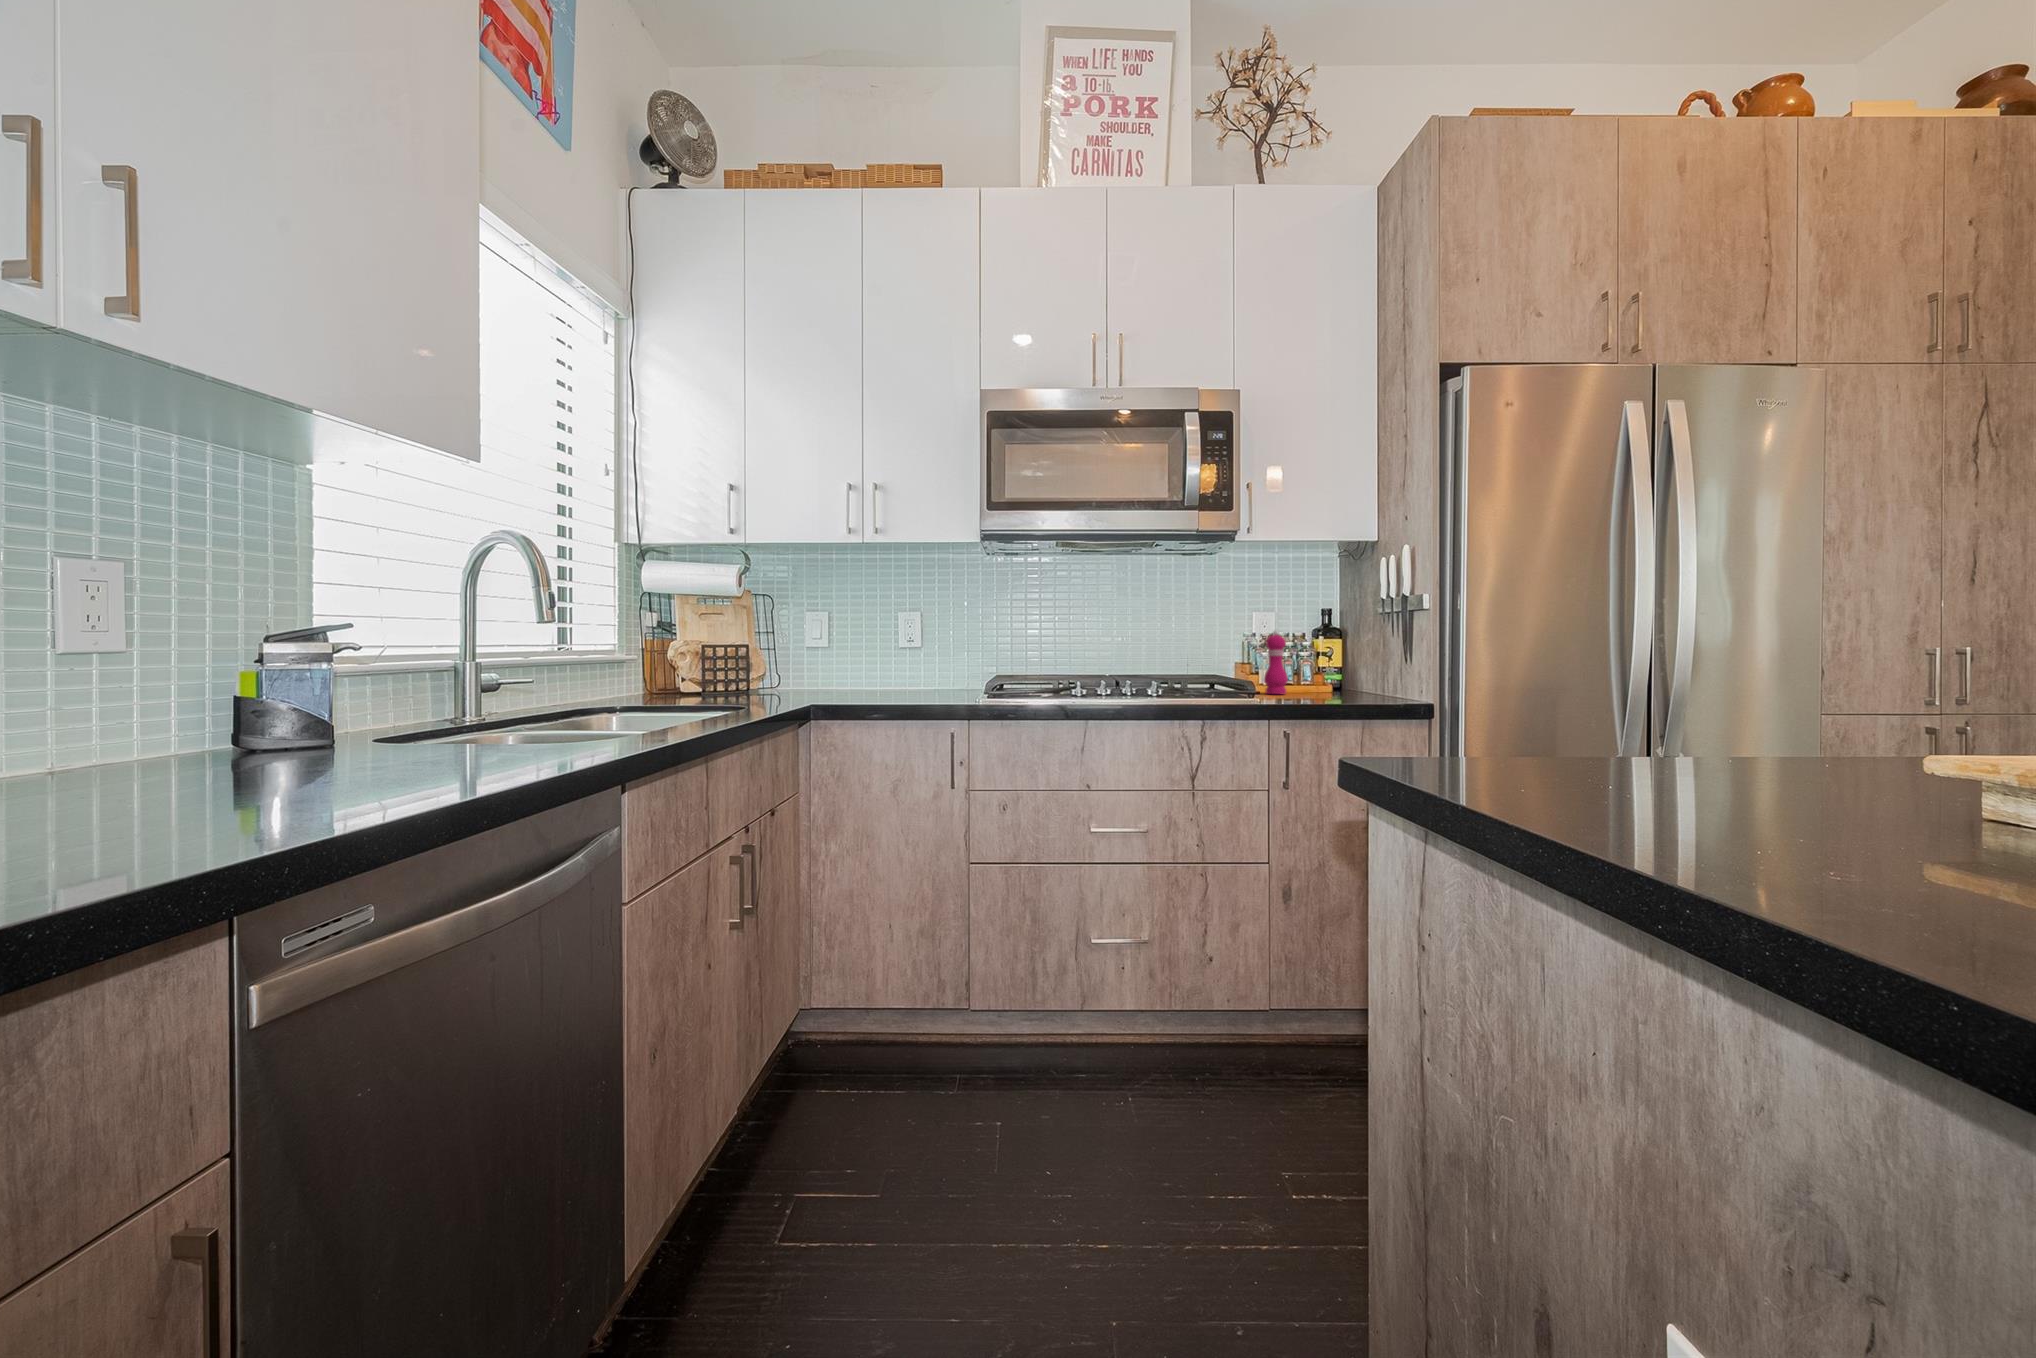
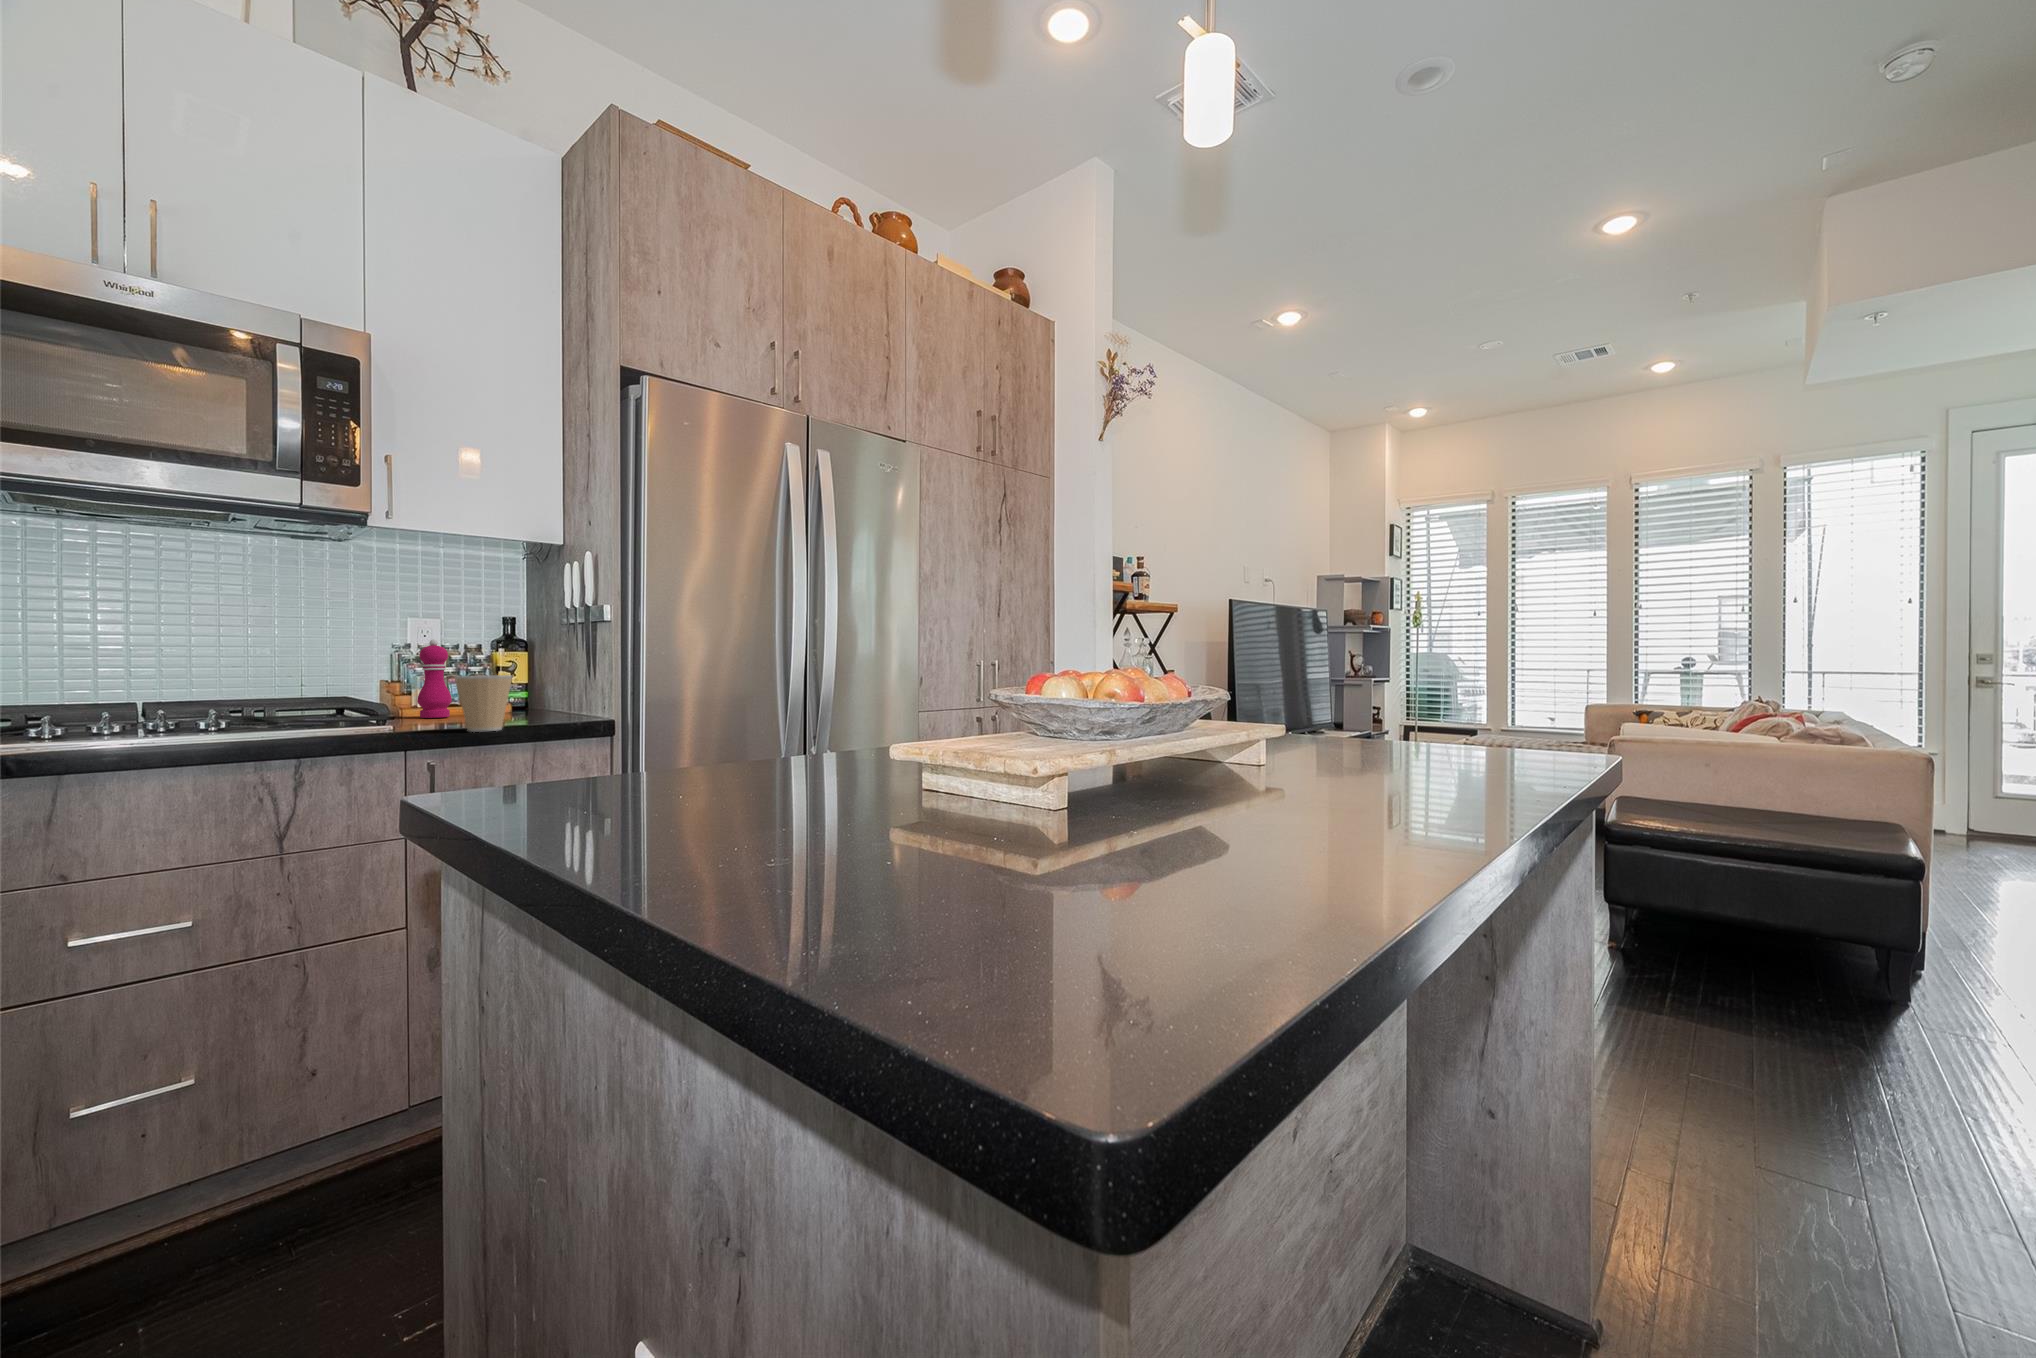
coffee cup: none [1304,659,1349,706] -> present [455,675,512,732]

